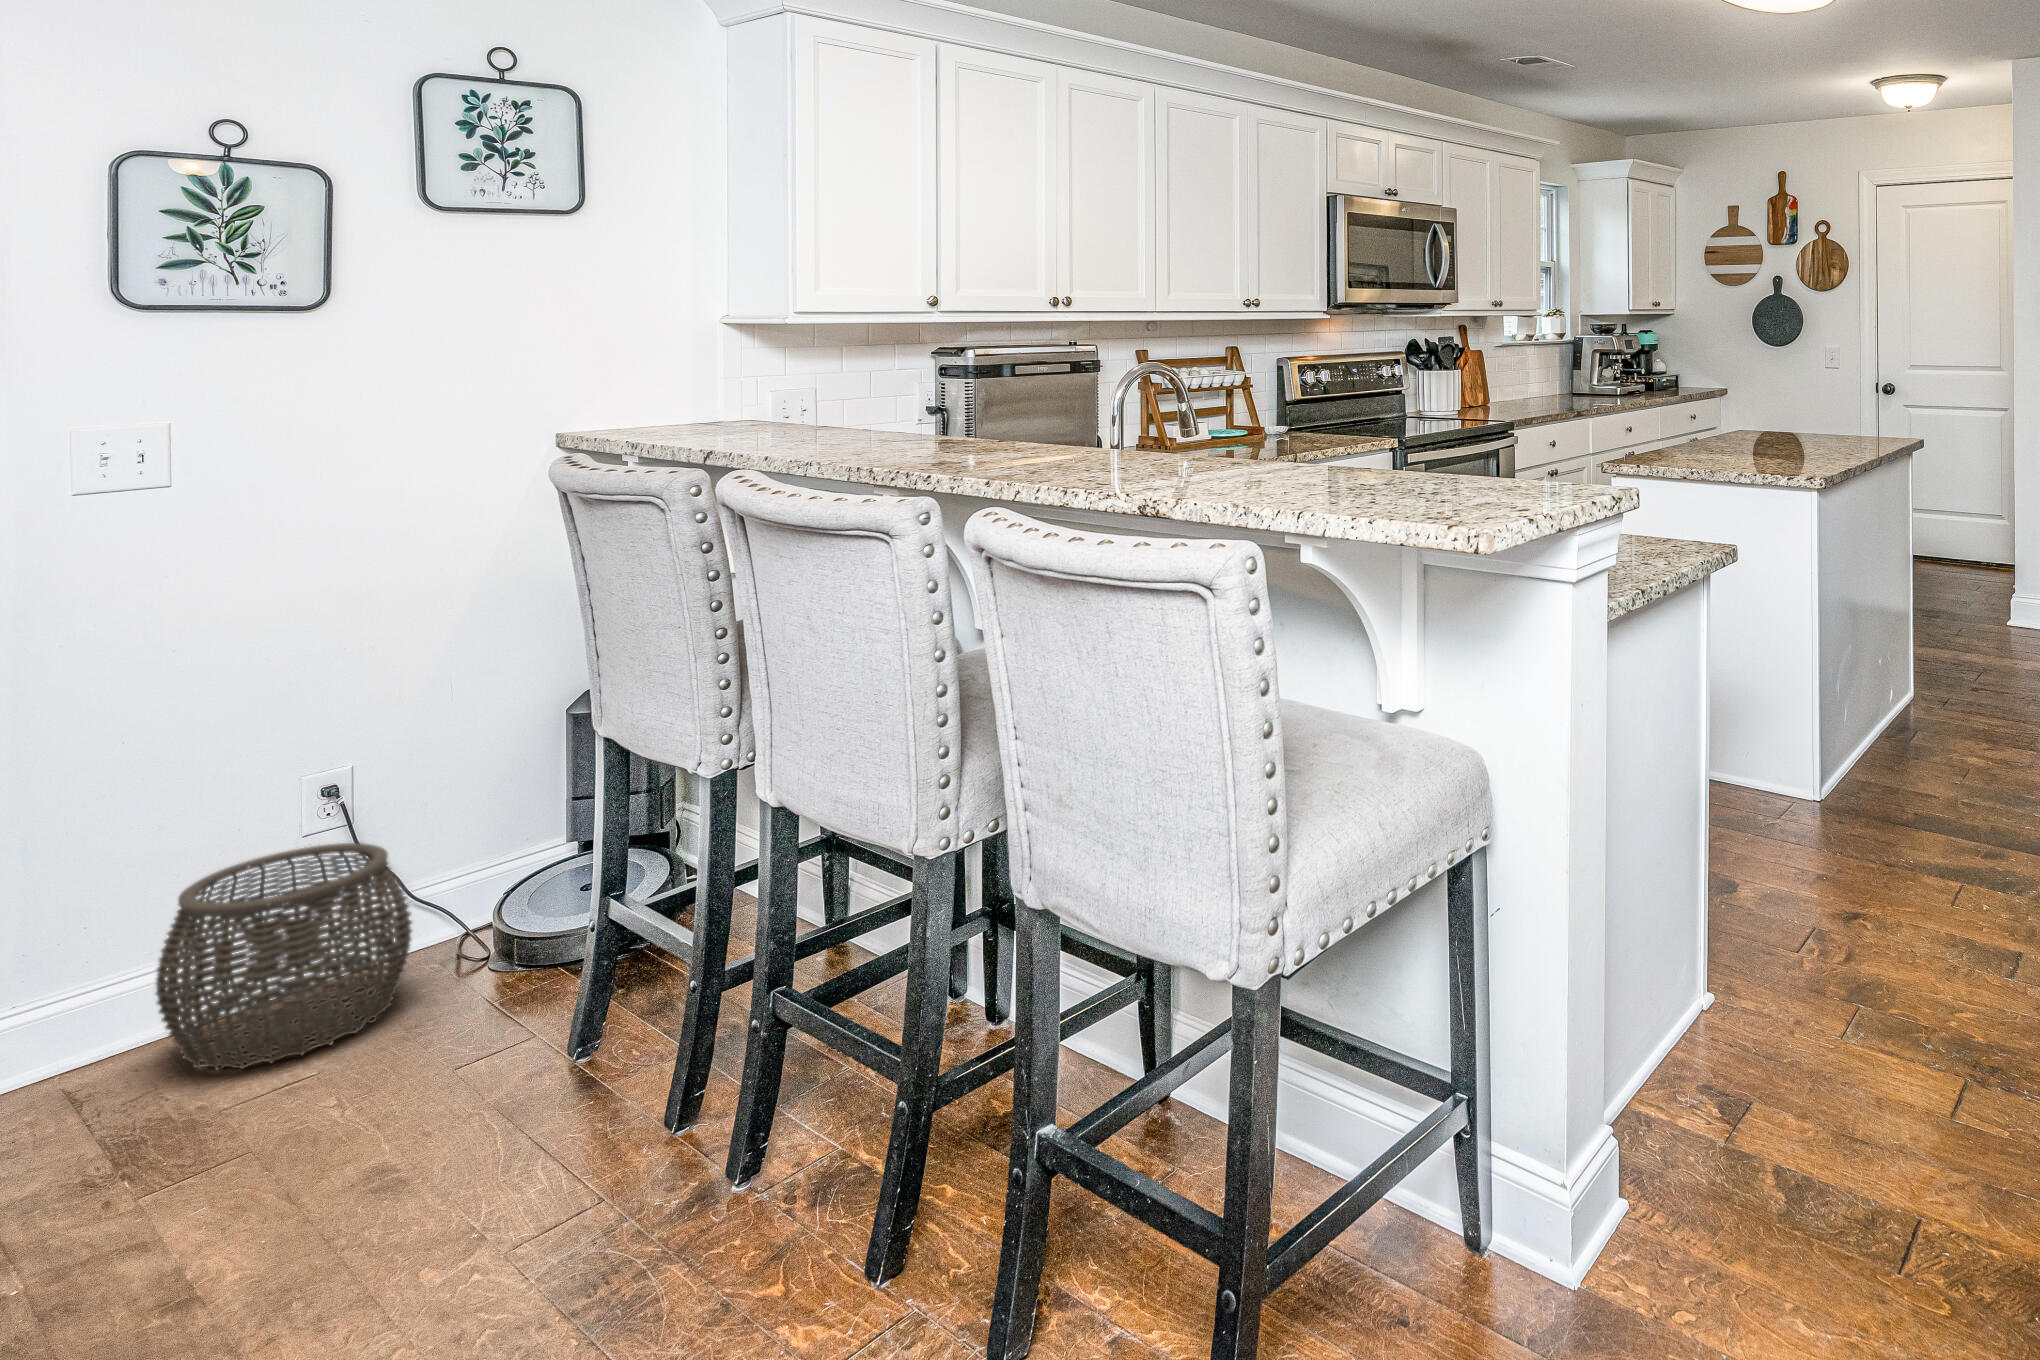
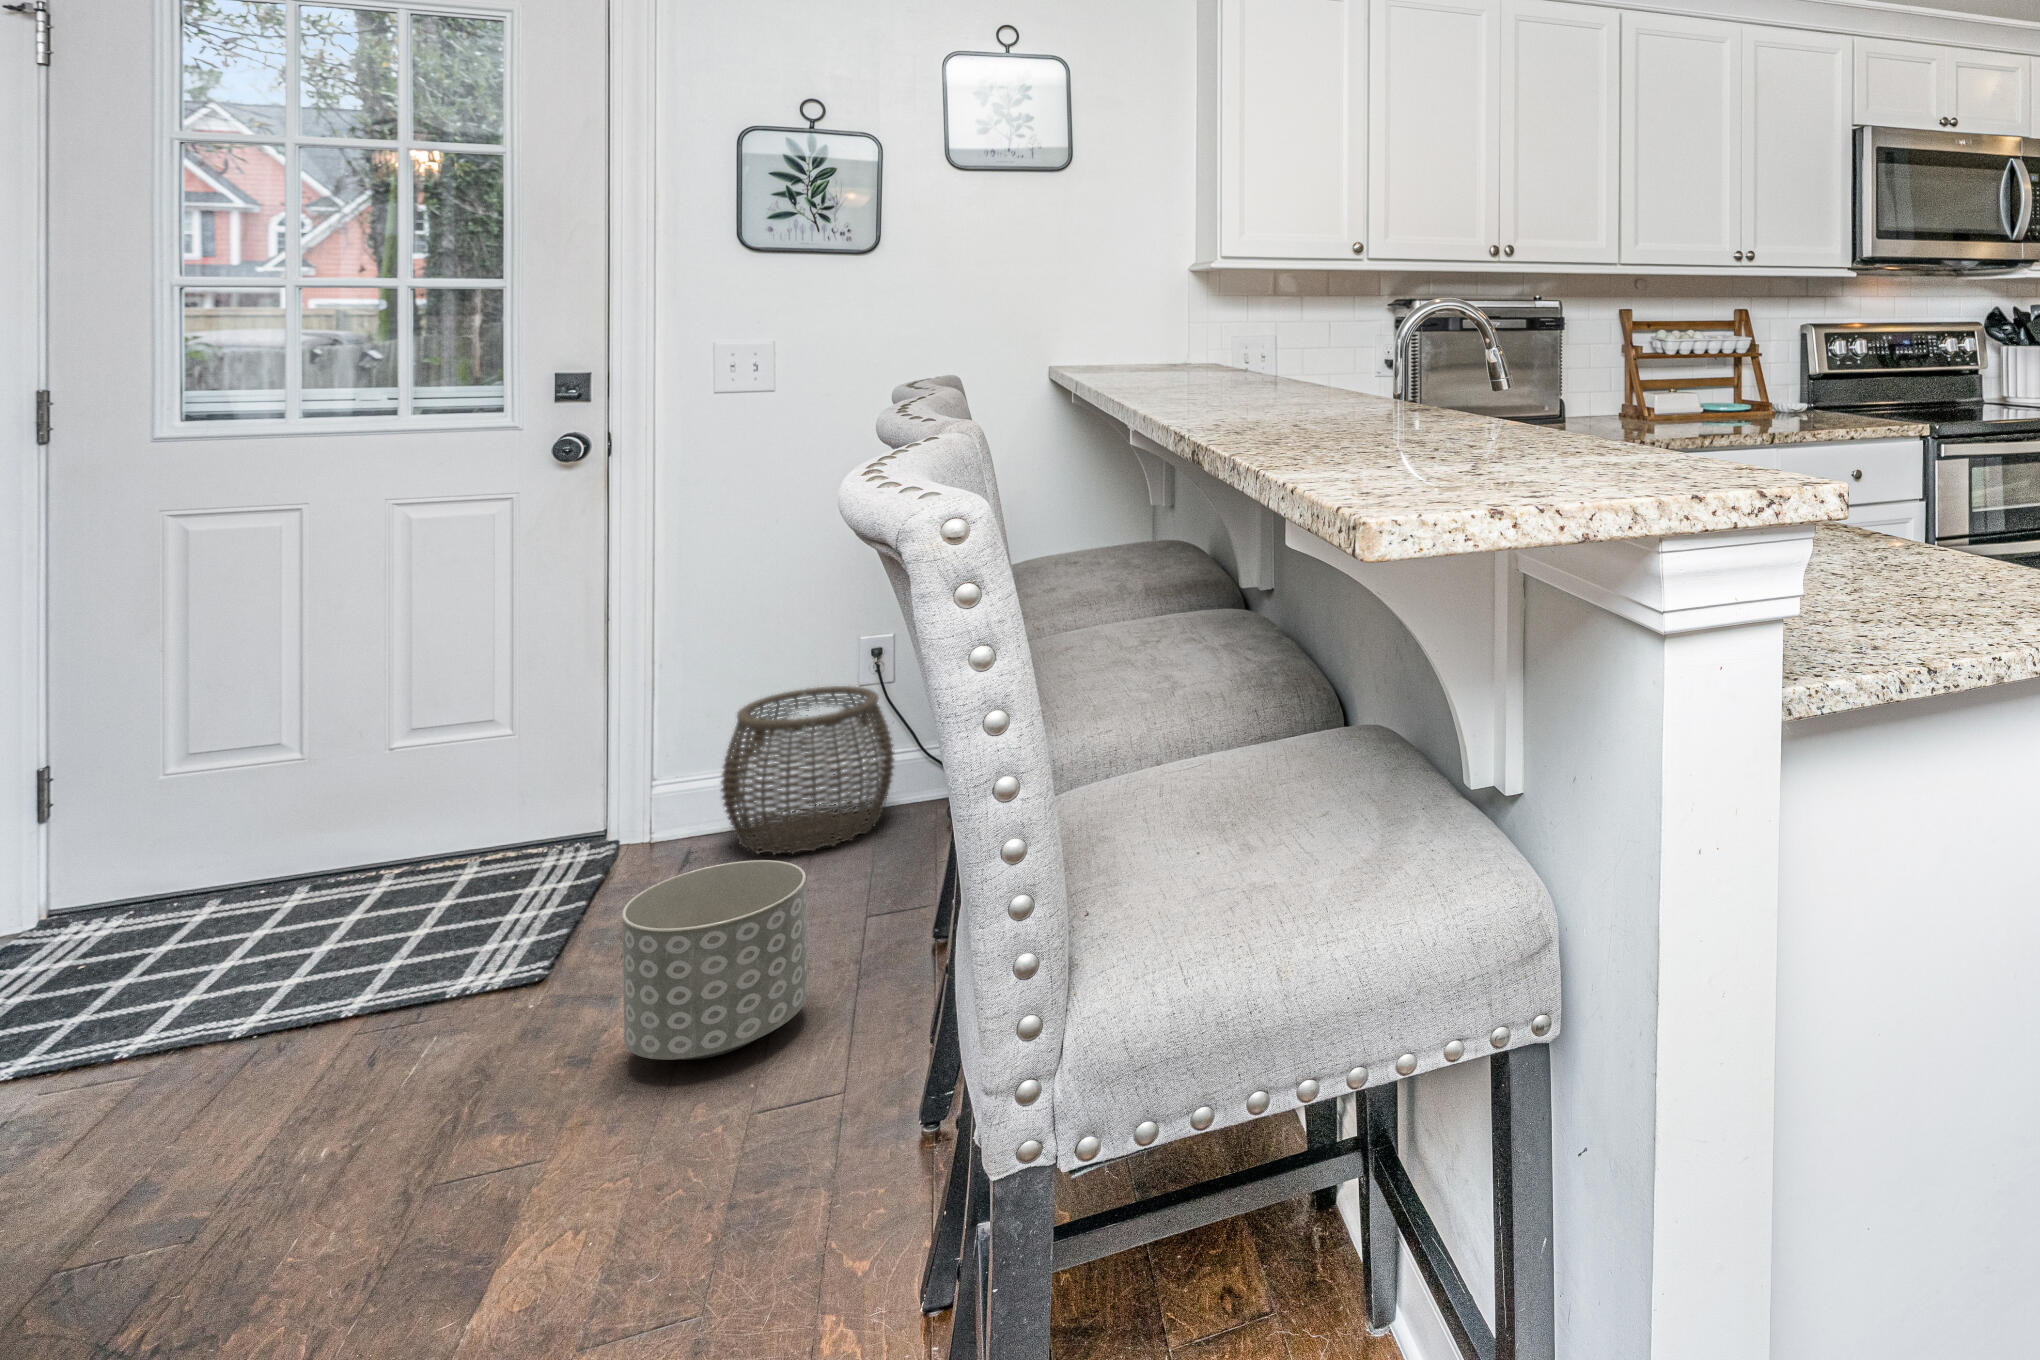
planter: none [351,1013,574,1253] -> present [622,860,807,1060]

